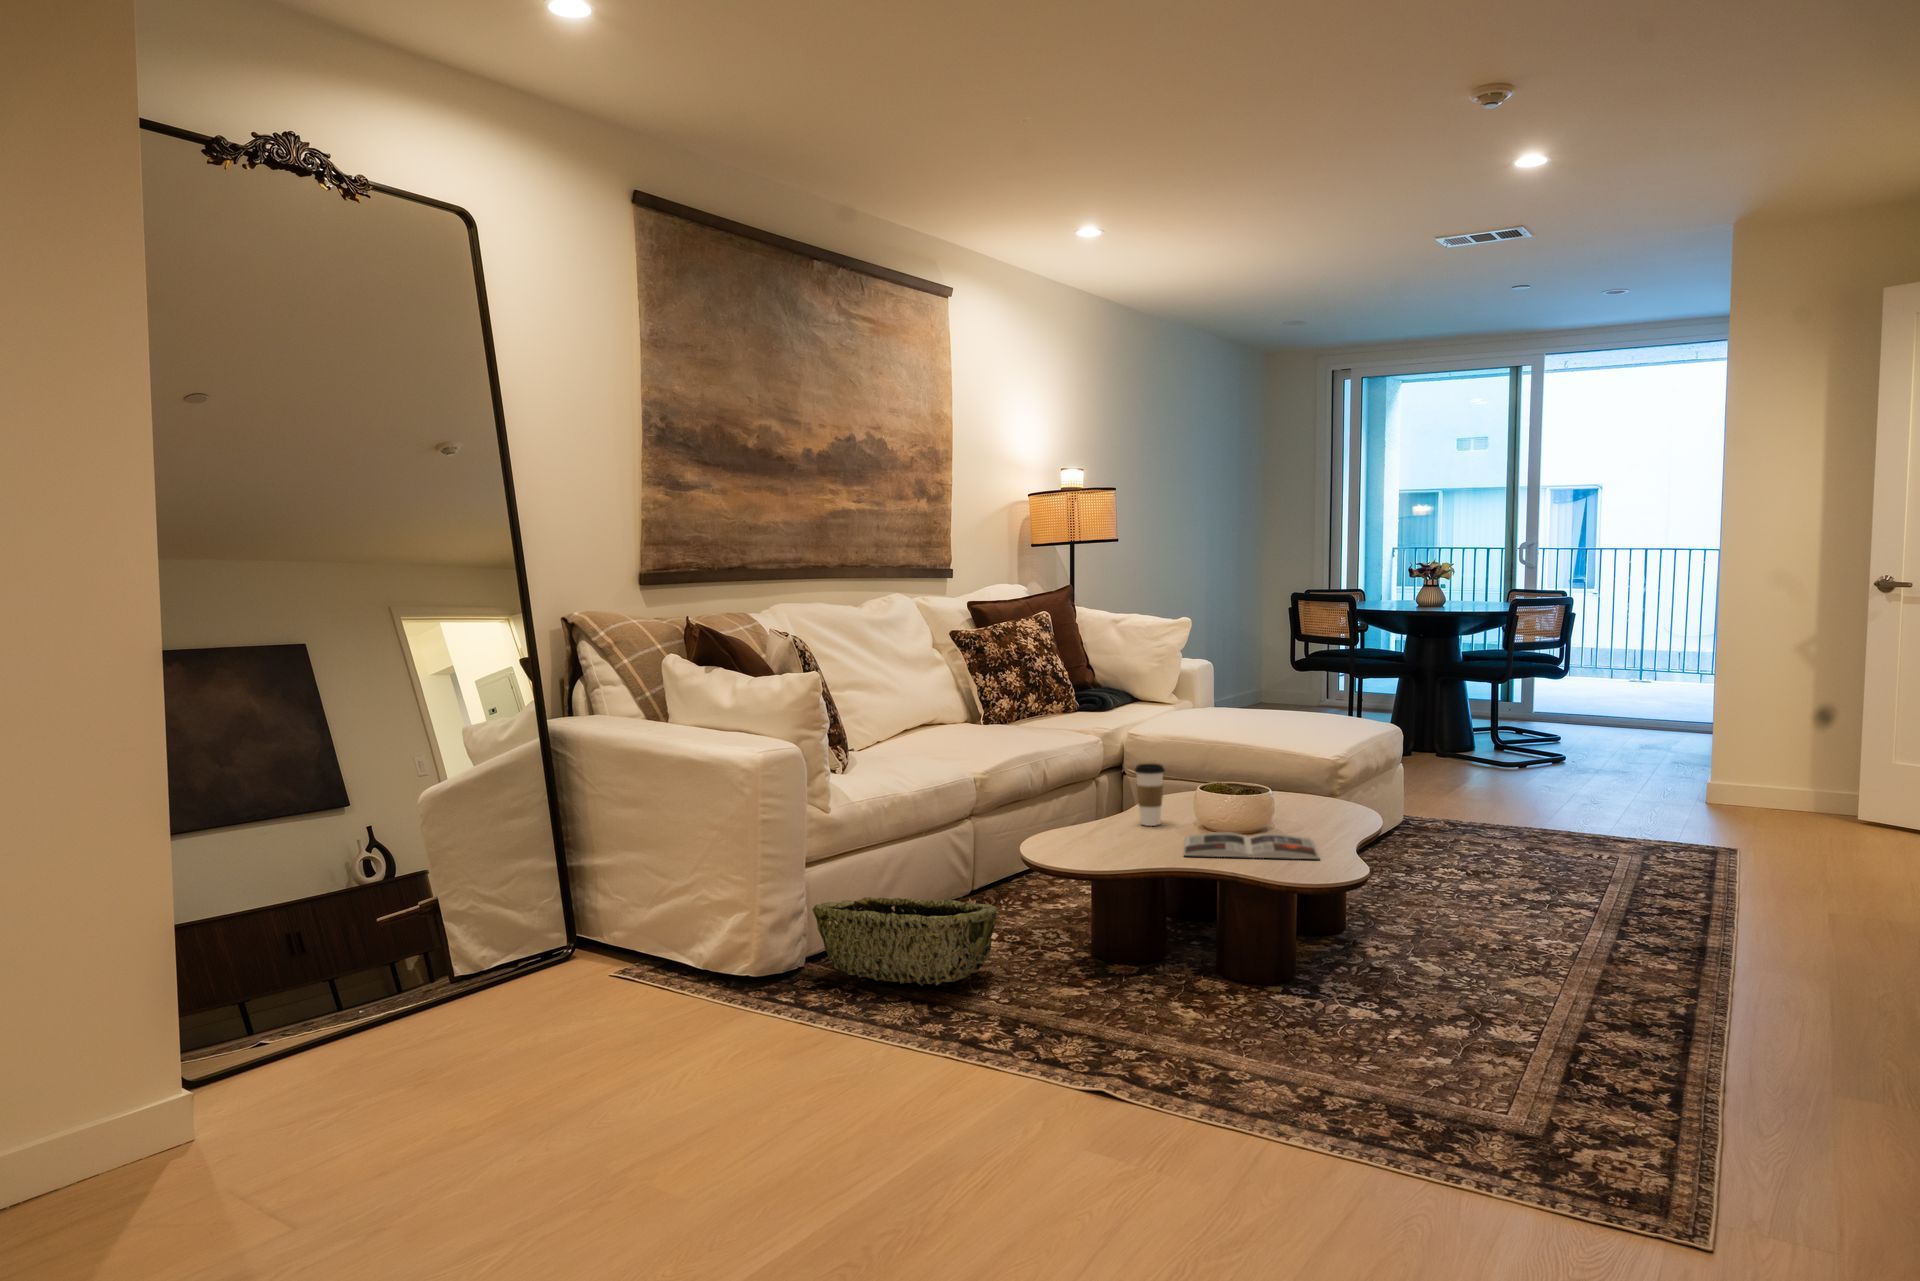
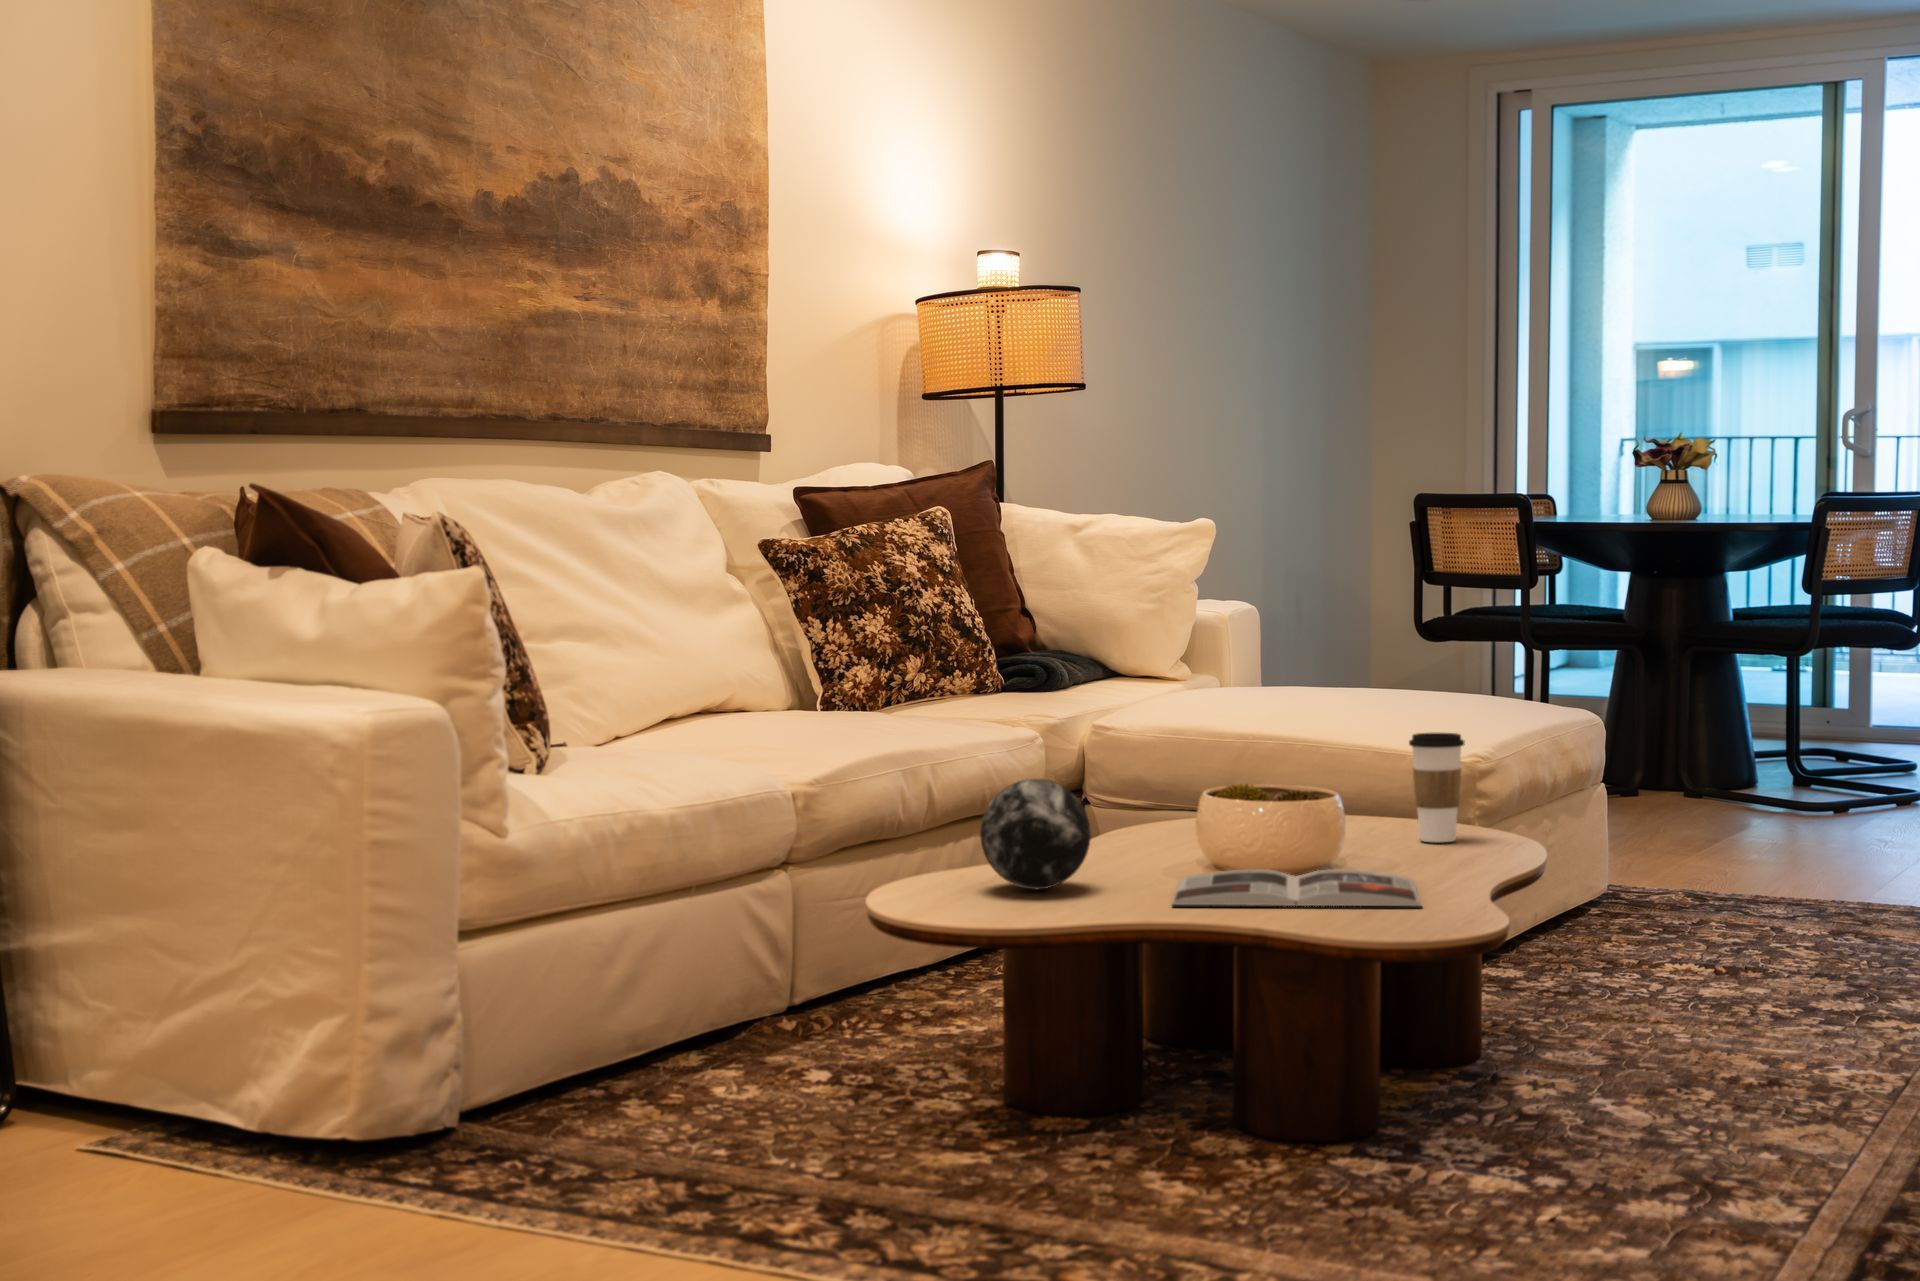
coffee cup: present [1135,764,1165,826] -> present [1409,733,1465,842]
decorative orb: none [1079,784,1138,843] -> present [980,779,1091,890]
woven basket: present [812,897,997,986] -> none [470,1001,824,1154]

